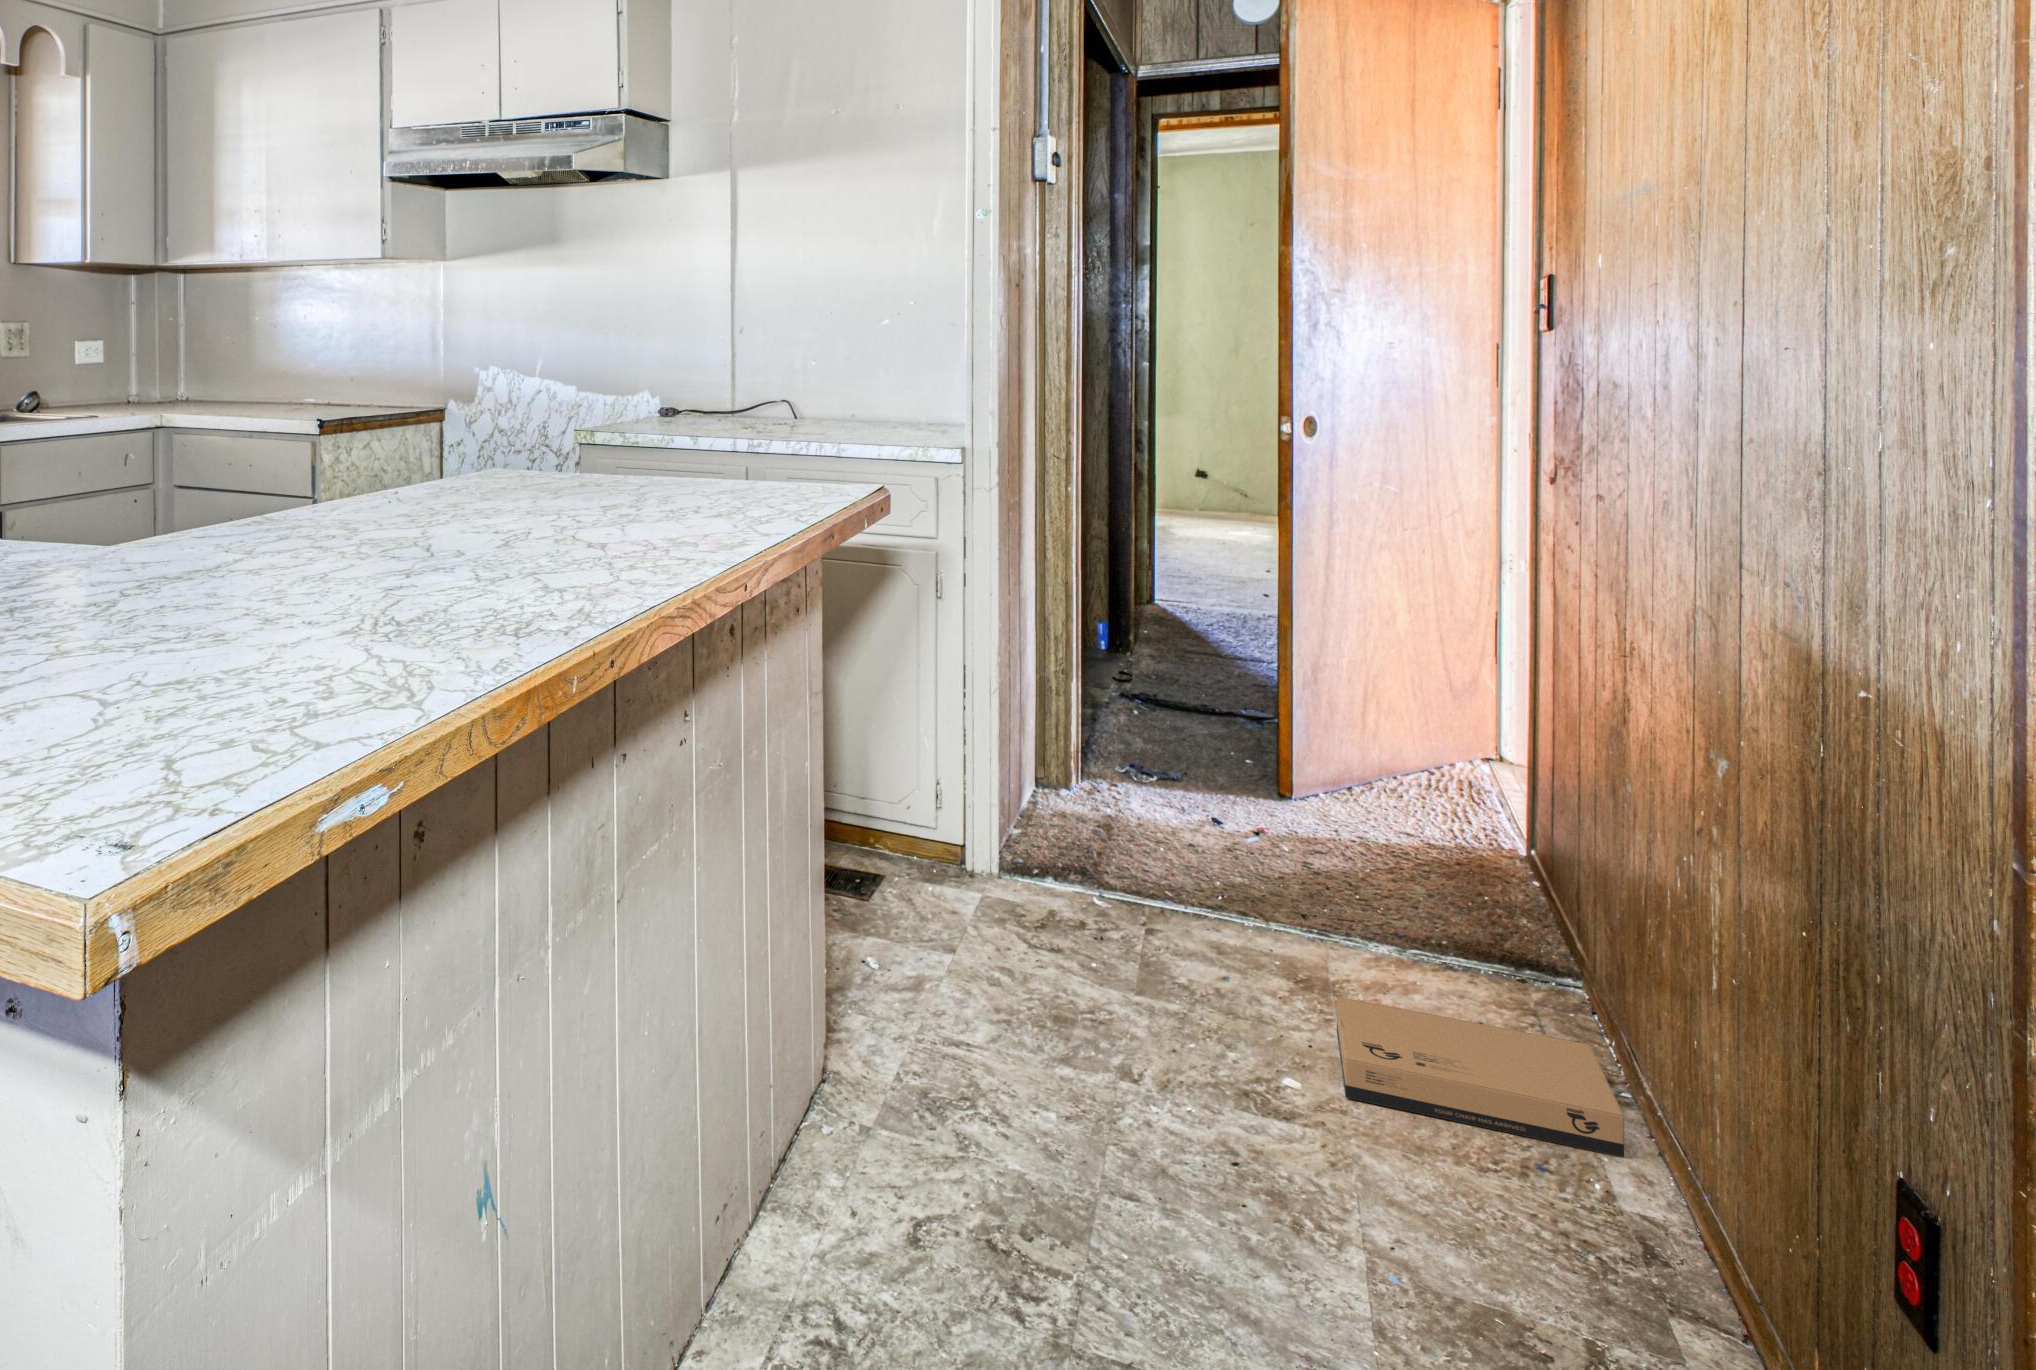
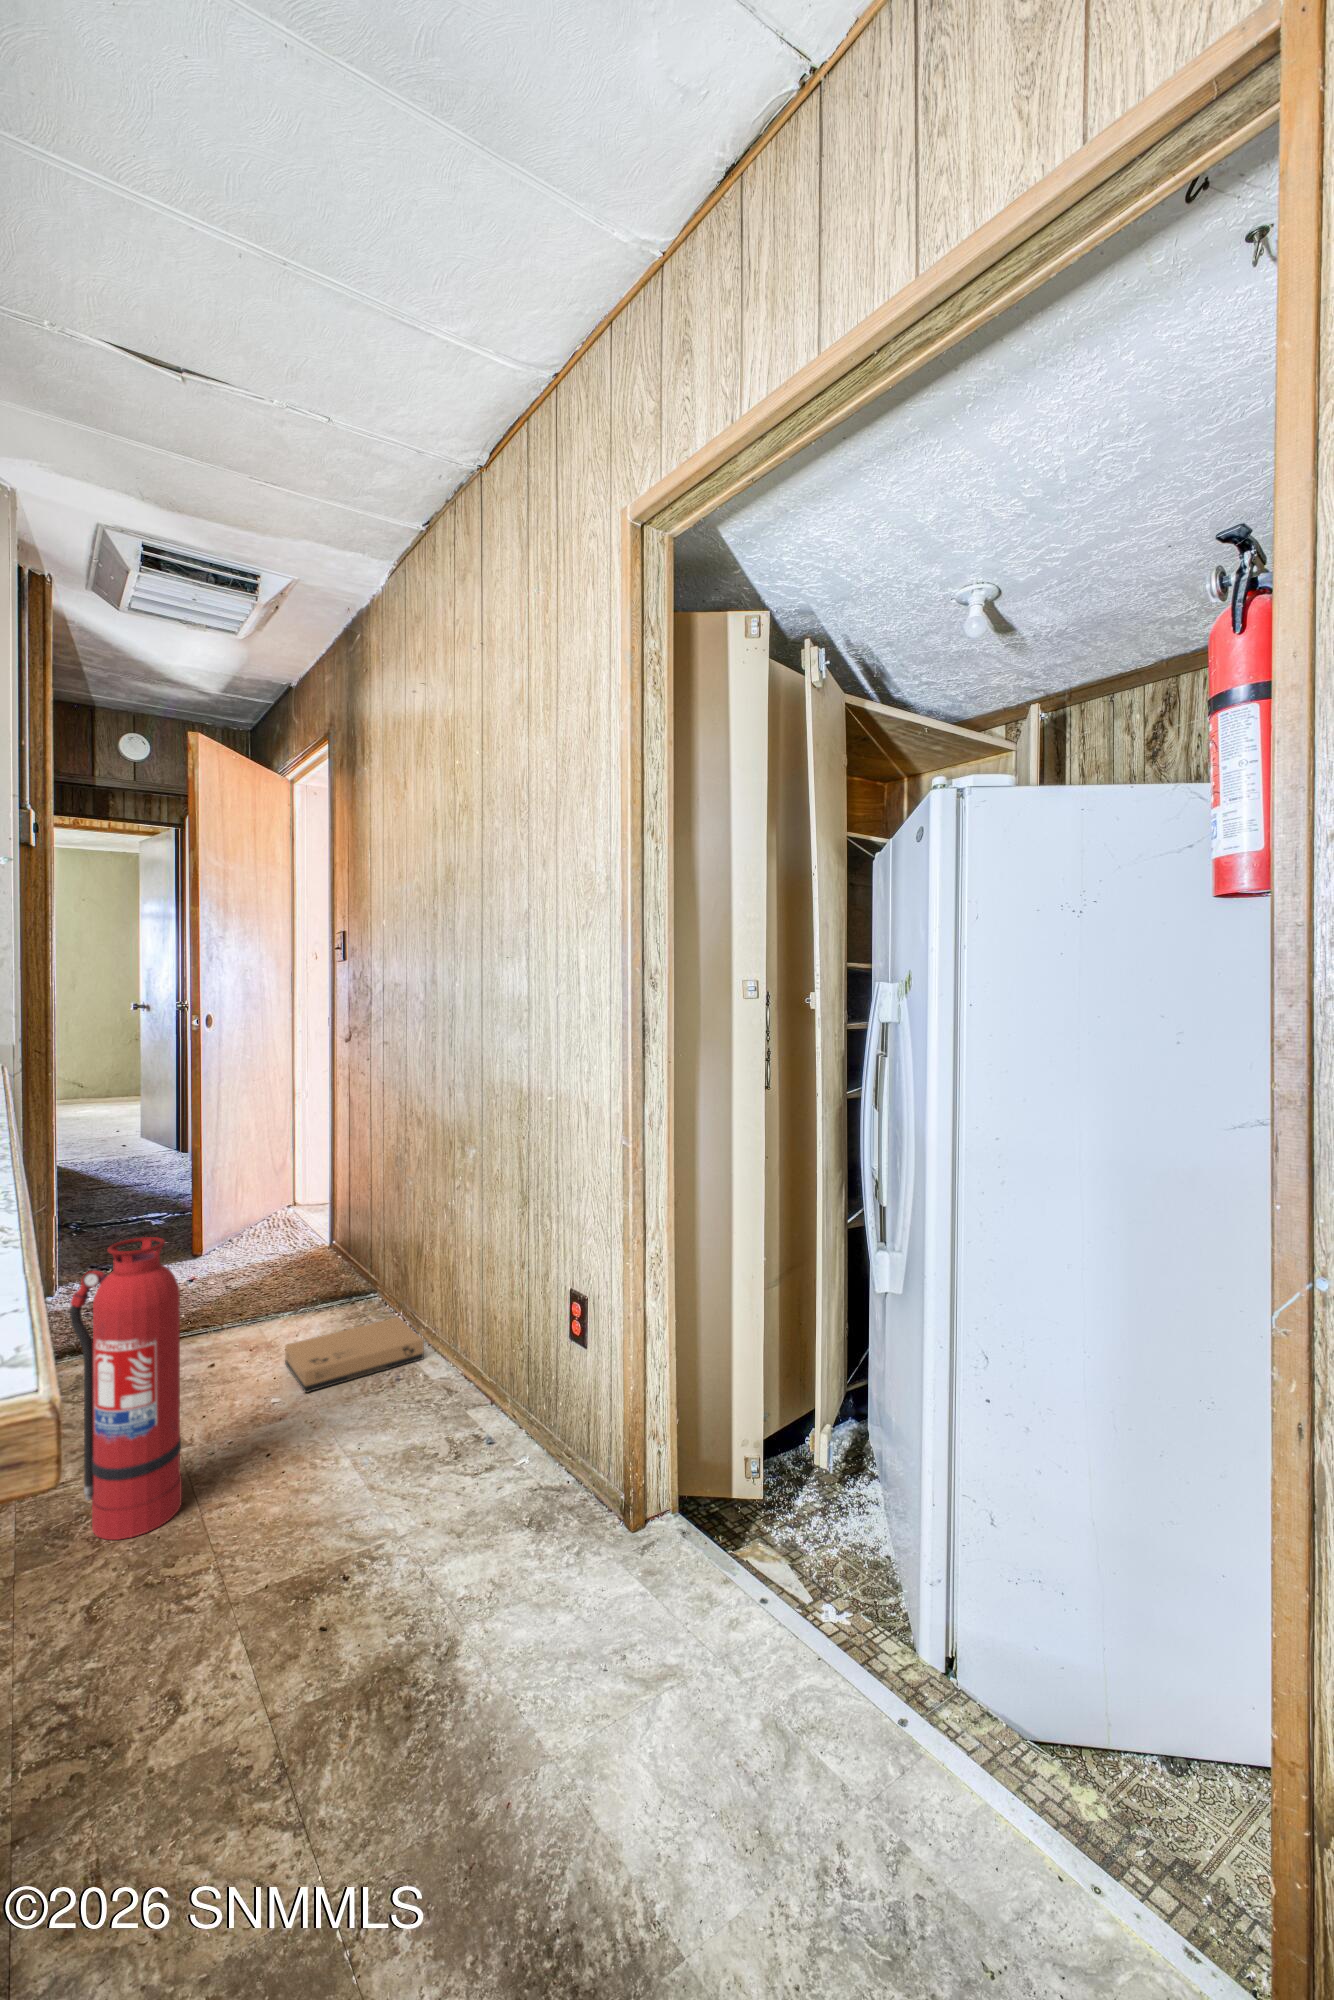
fire extinguisher: none [952,734,1085,1173] -> present [70,1237,182,1540]

